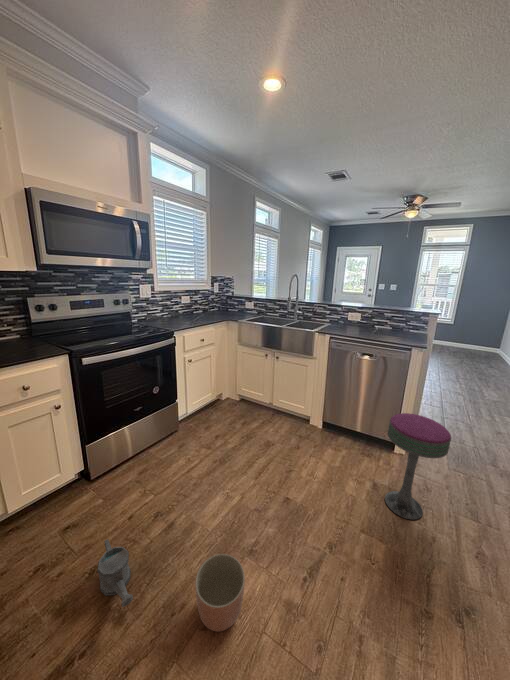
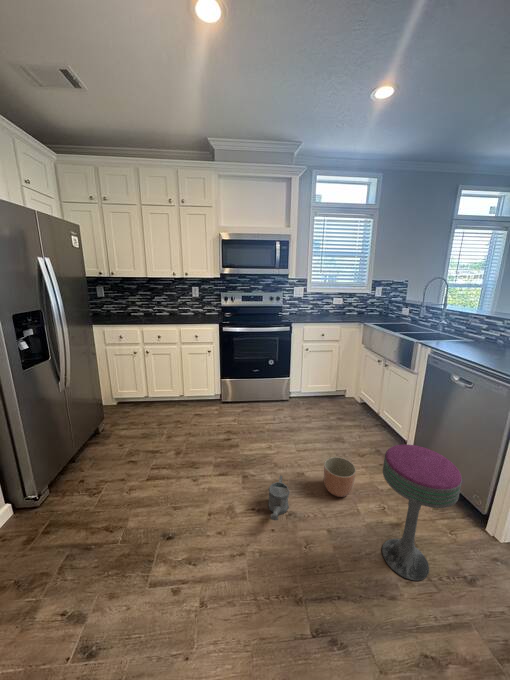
watering can: present [97,539,133,607] -> present [268,476,289,520]
planter: present [195,554,245,631] -> present [324,457,356,497]

